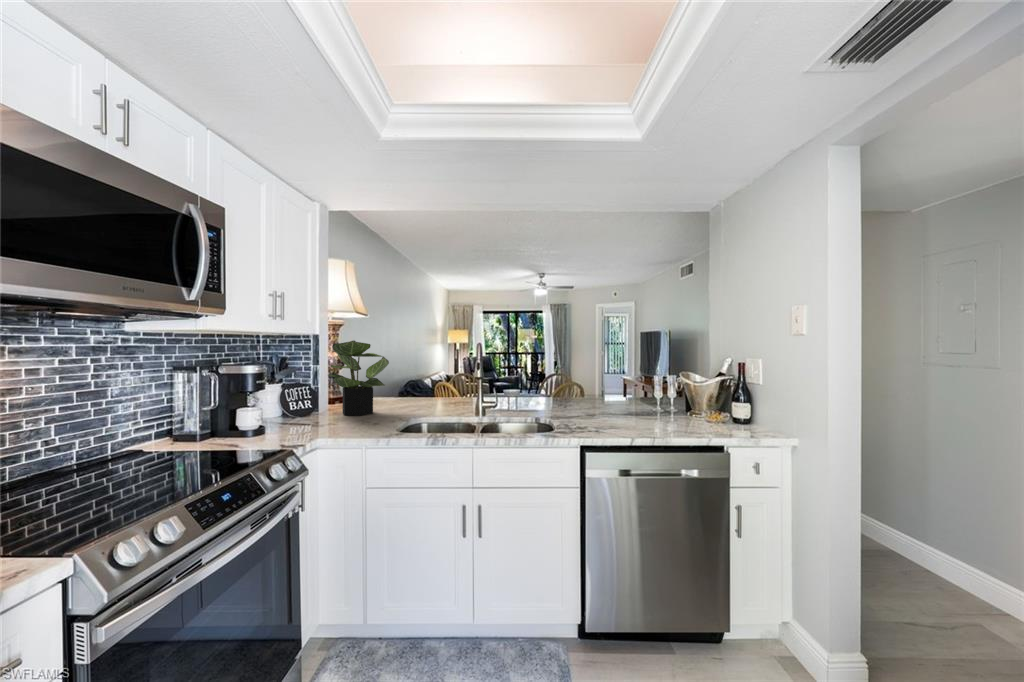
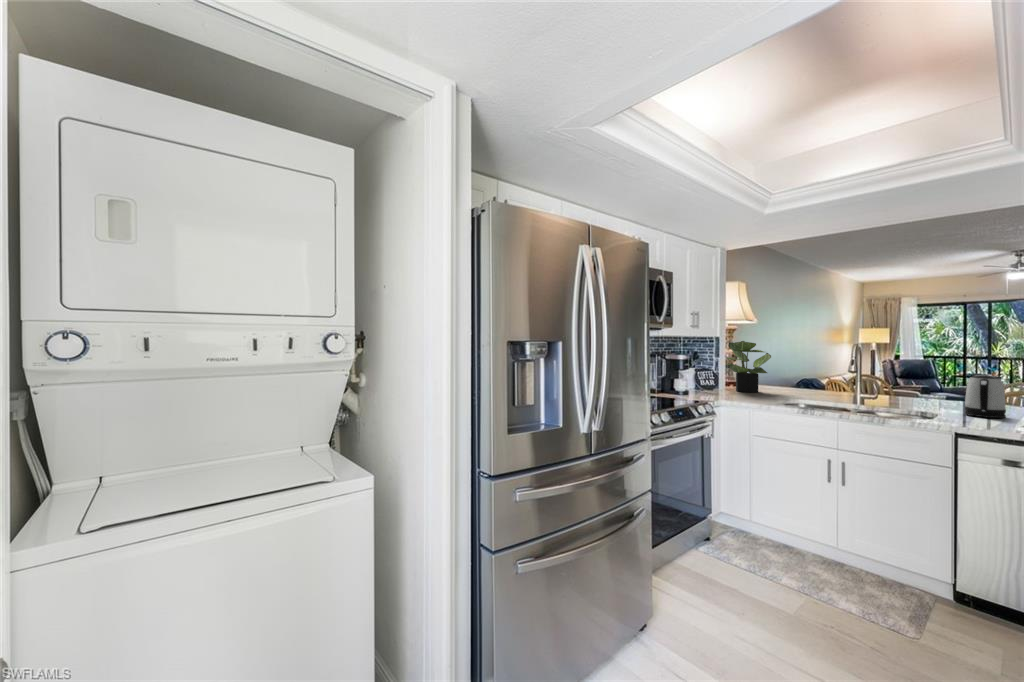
kettle: none [584,378,615,425] -> present [965,375,1006,418]

